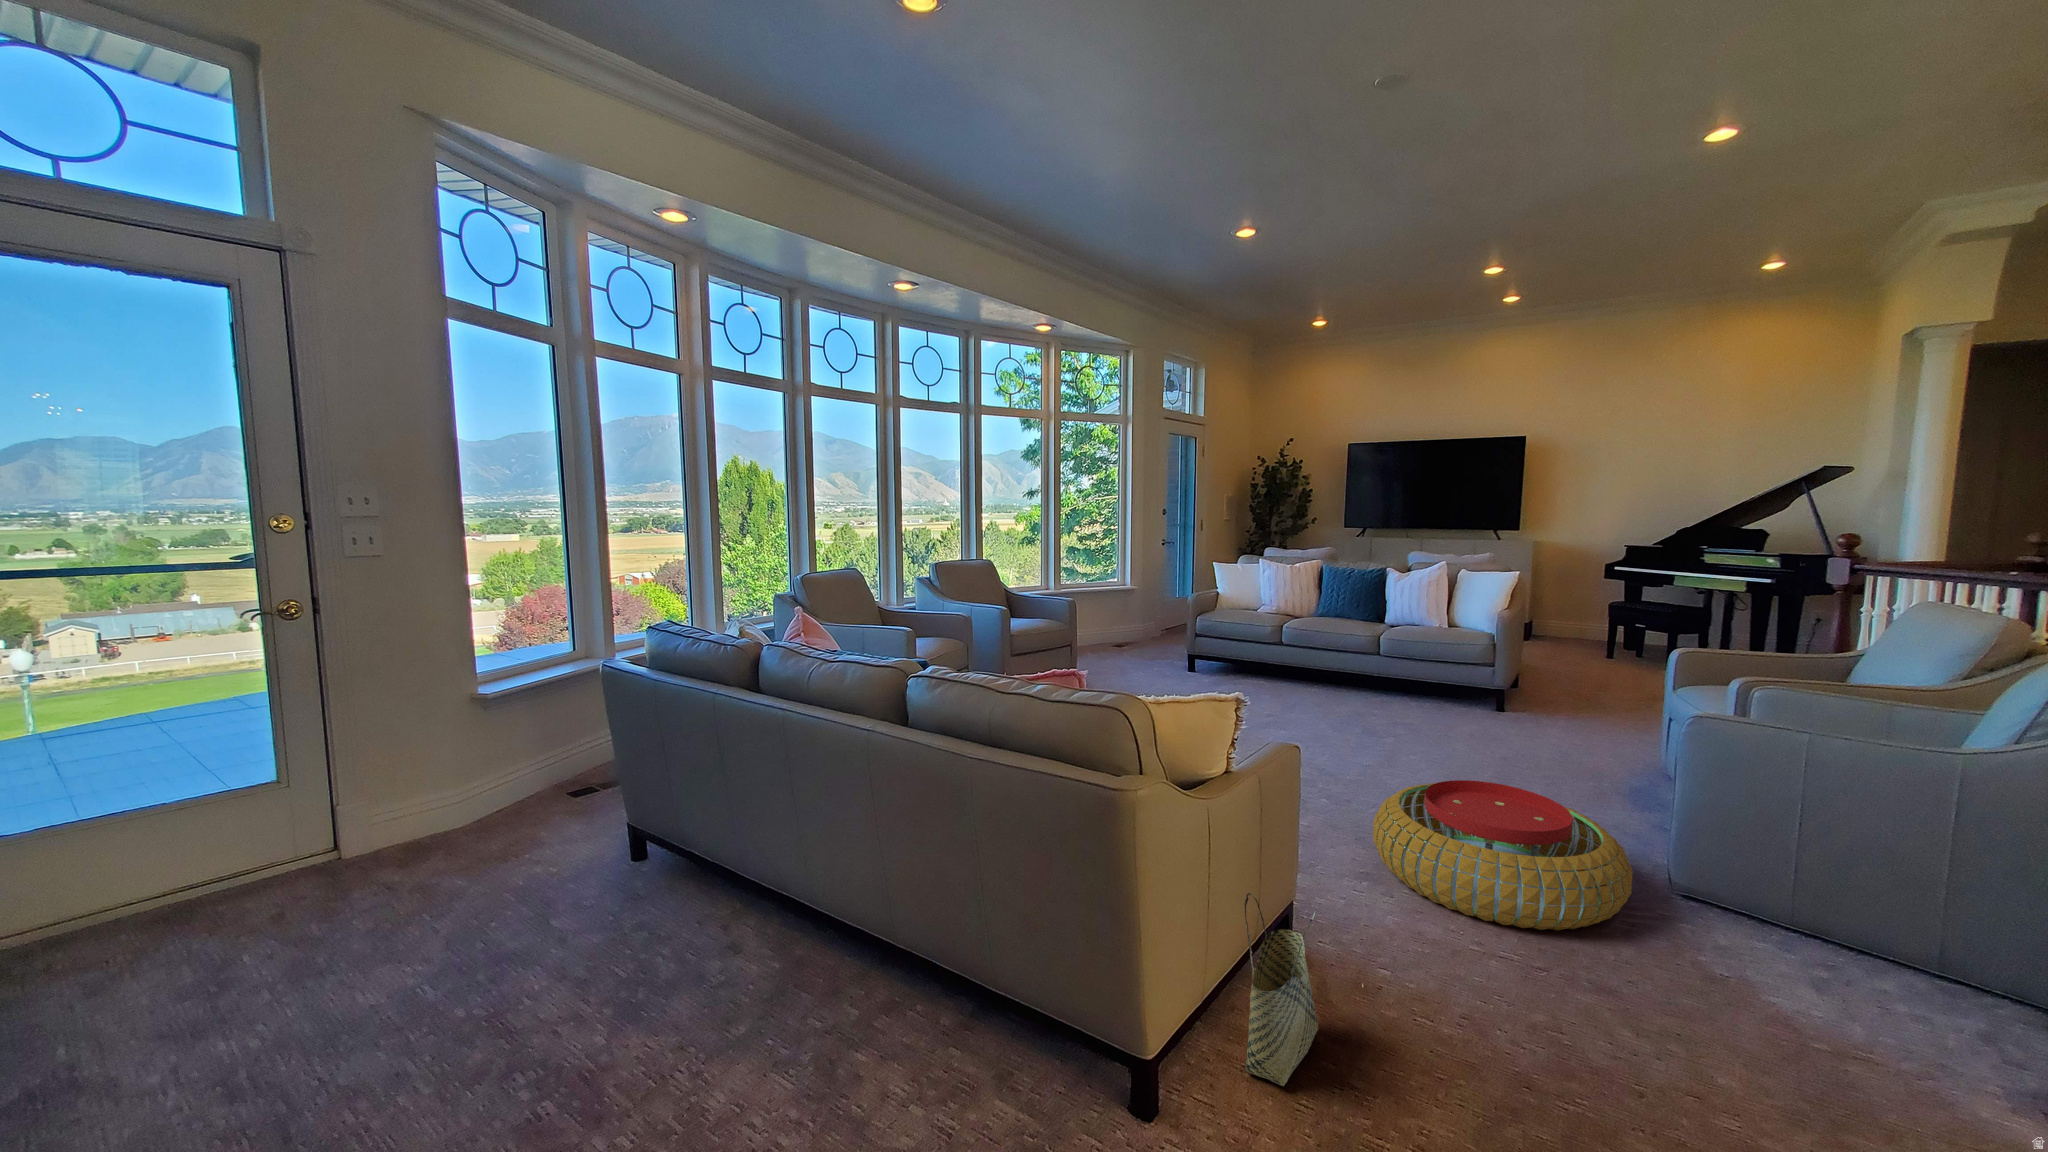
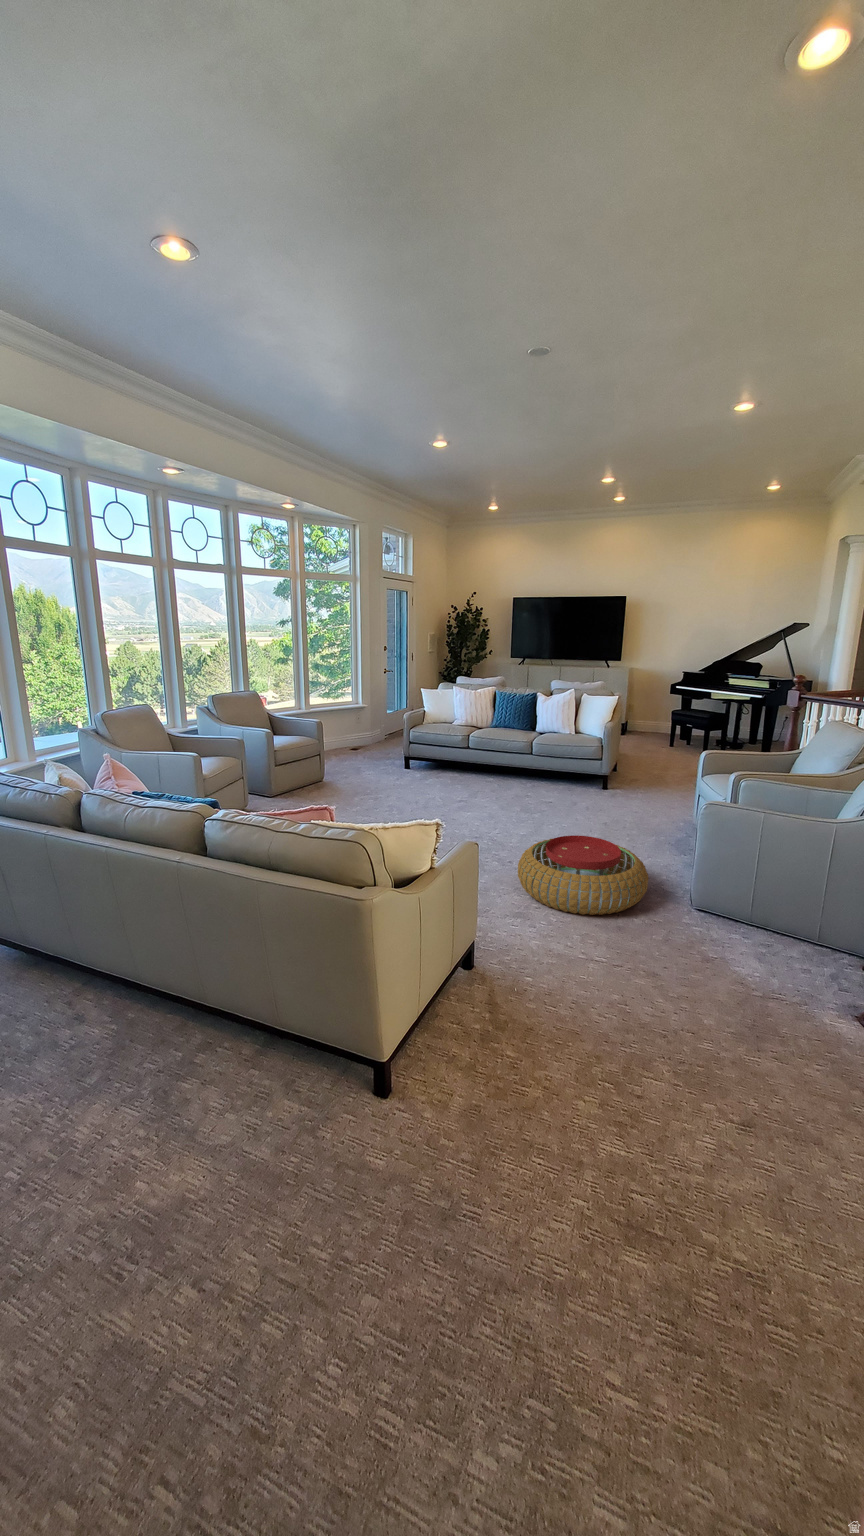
woven basket: present [1244,893,1318,1086] -> none [441,911,481,1008]

